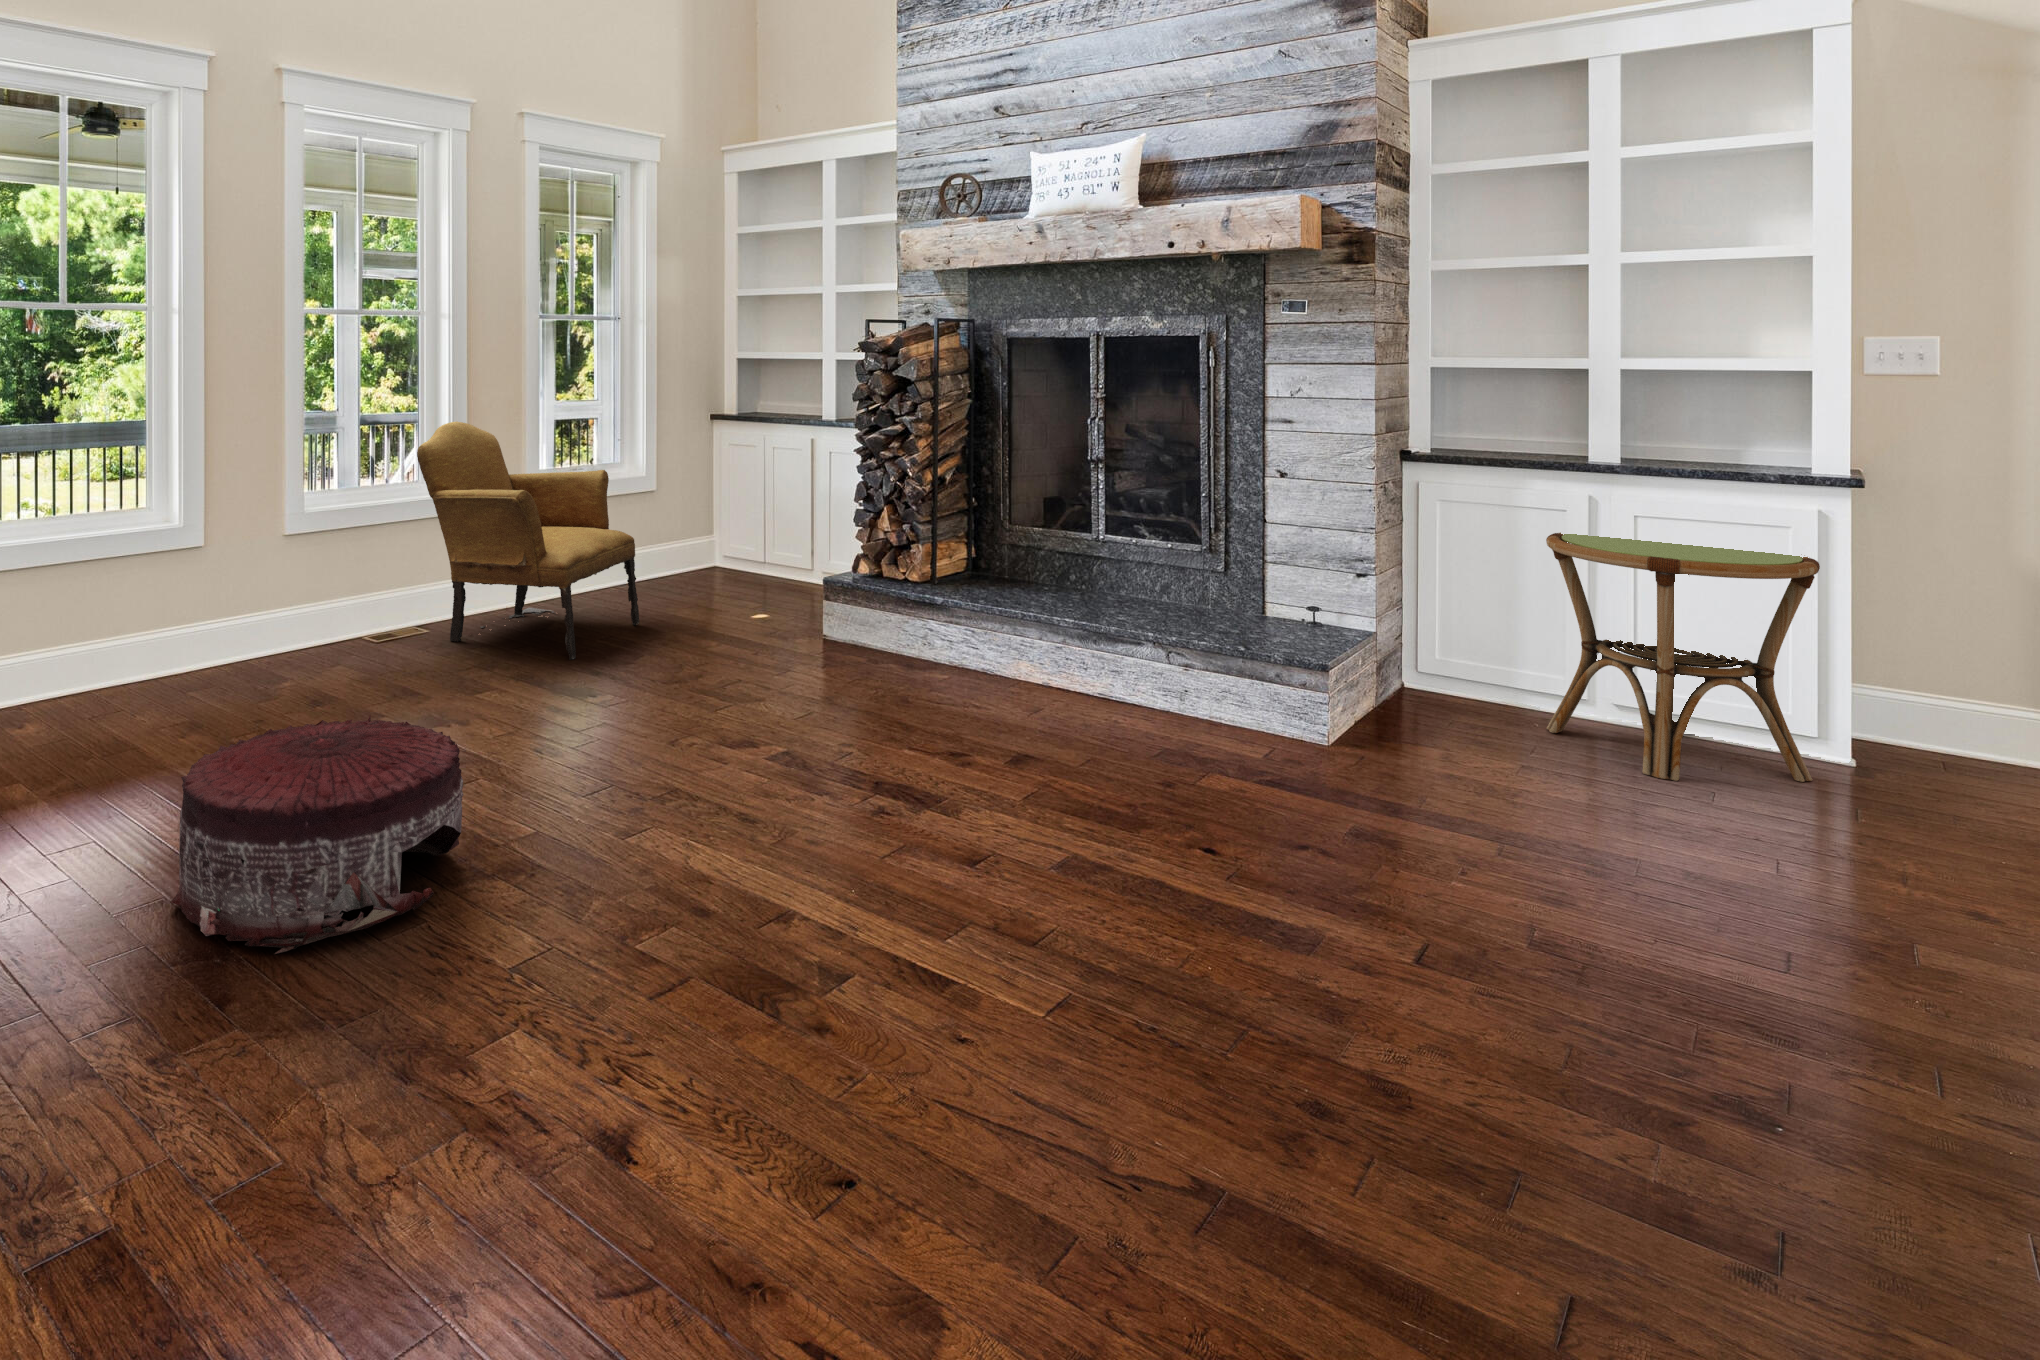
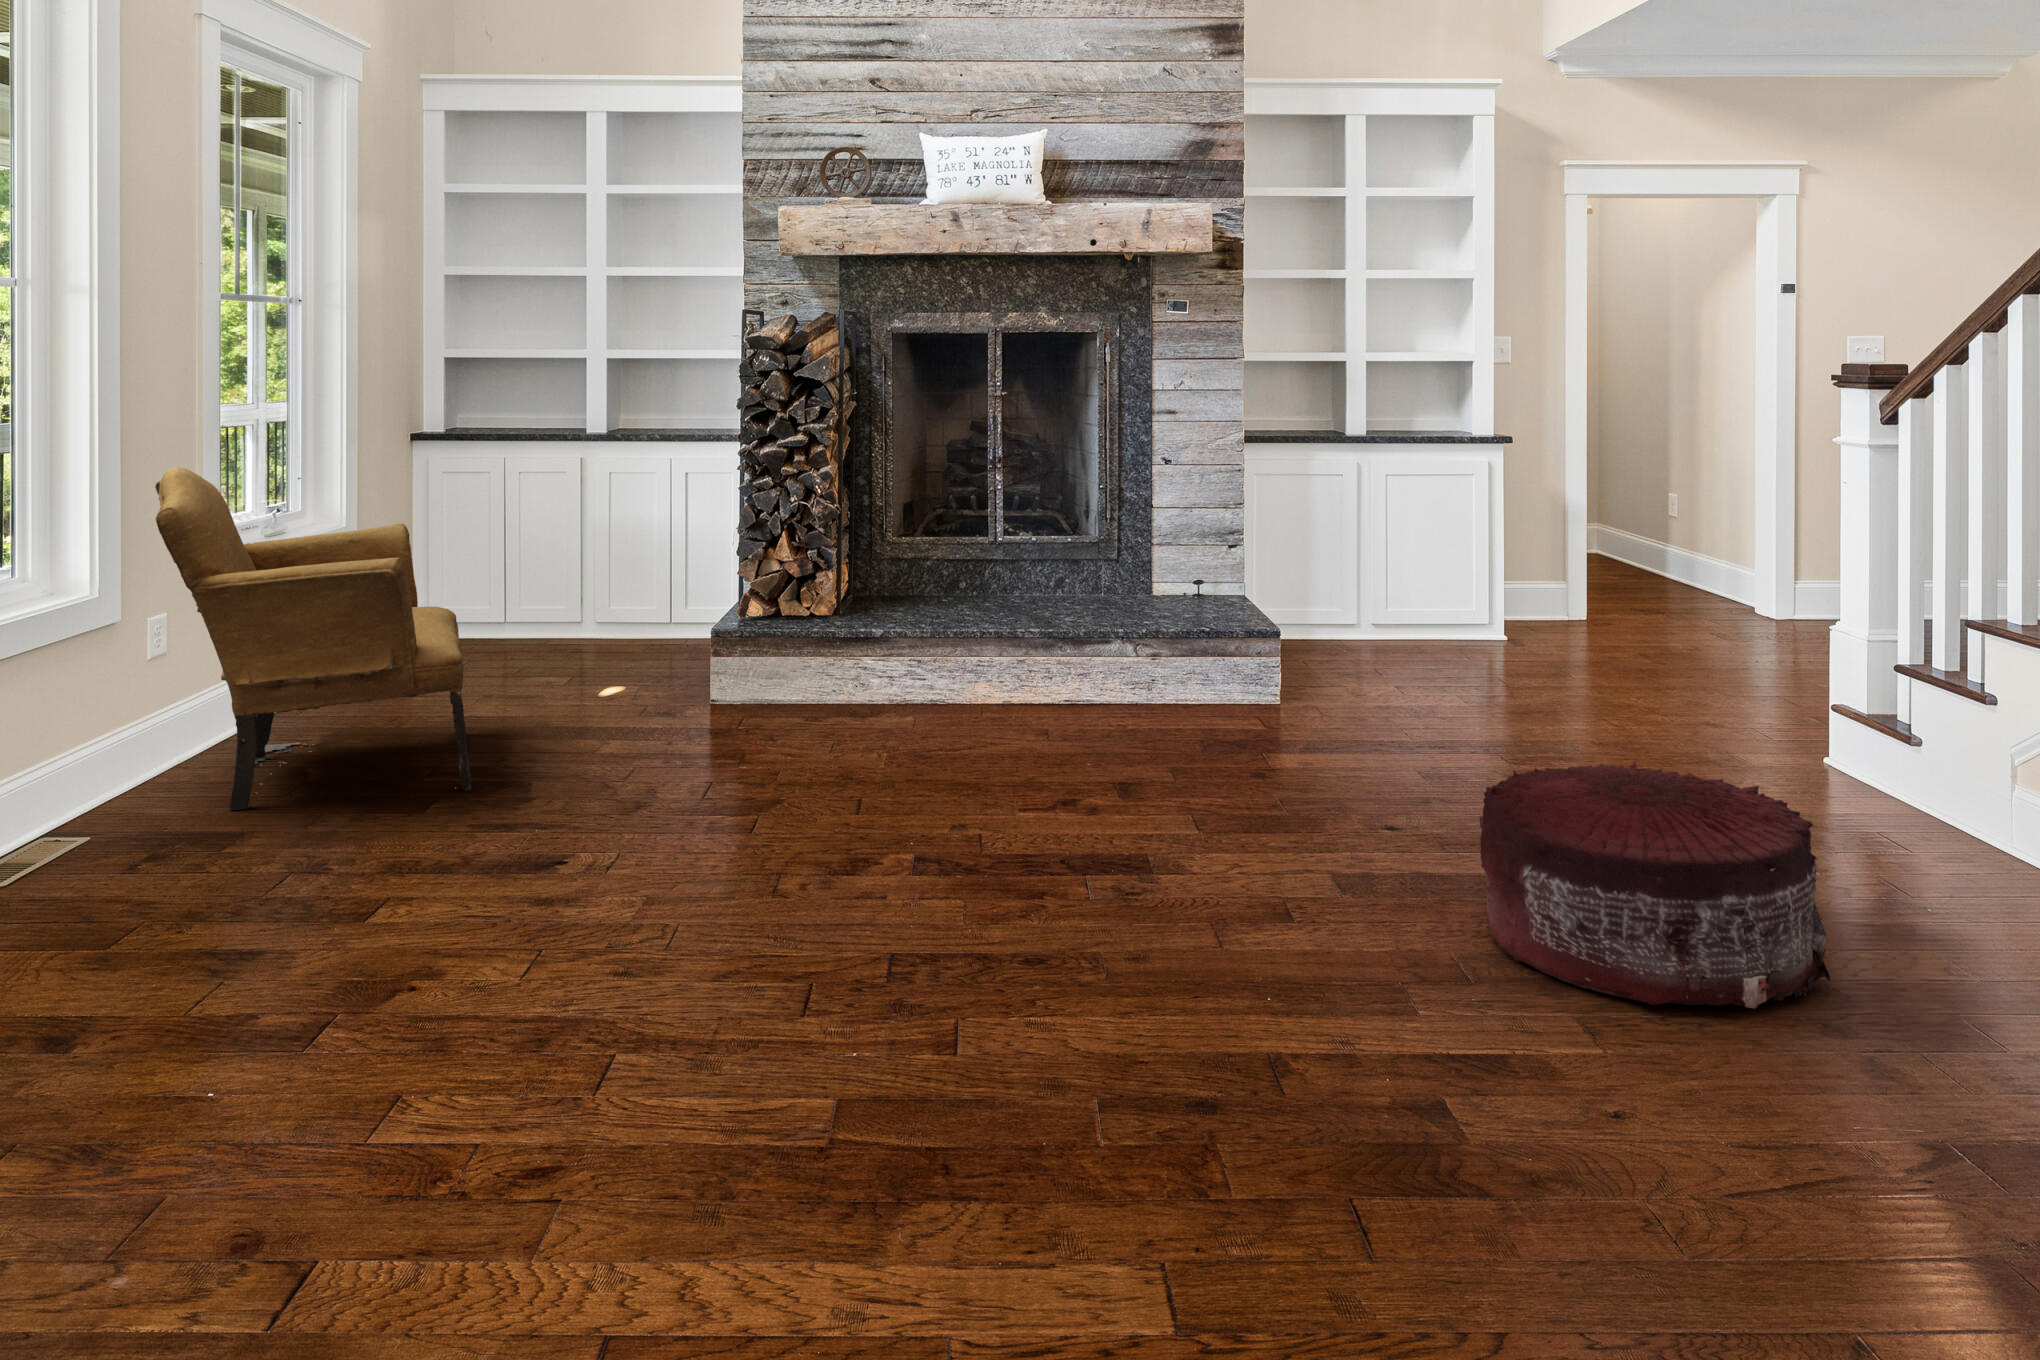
side table: present [1546,532,1820,782] -> none [1336,489,1502,674]
pouf: present [171,716,463,954] -> present [1479,762,1830,1009]

